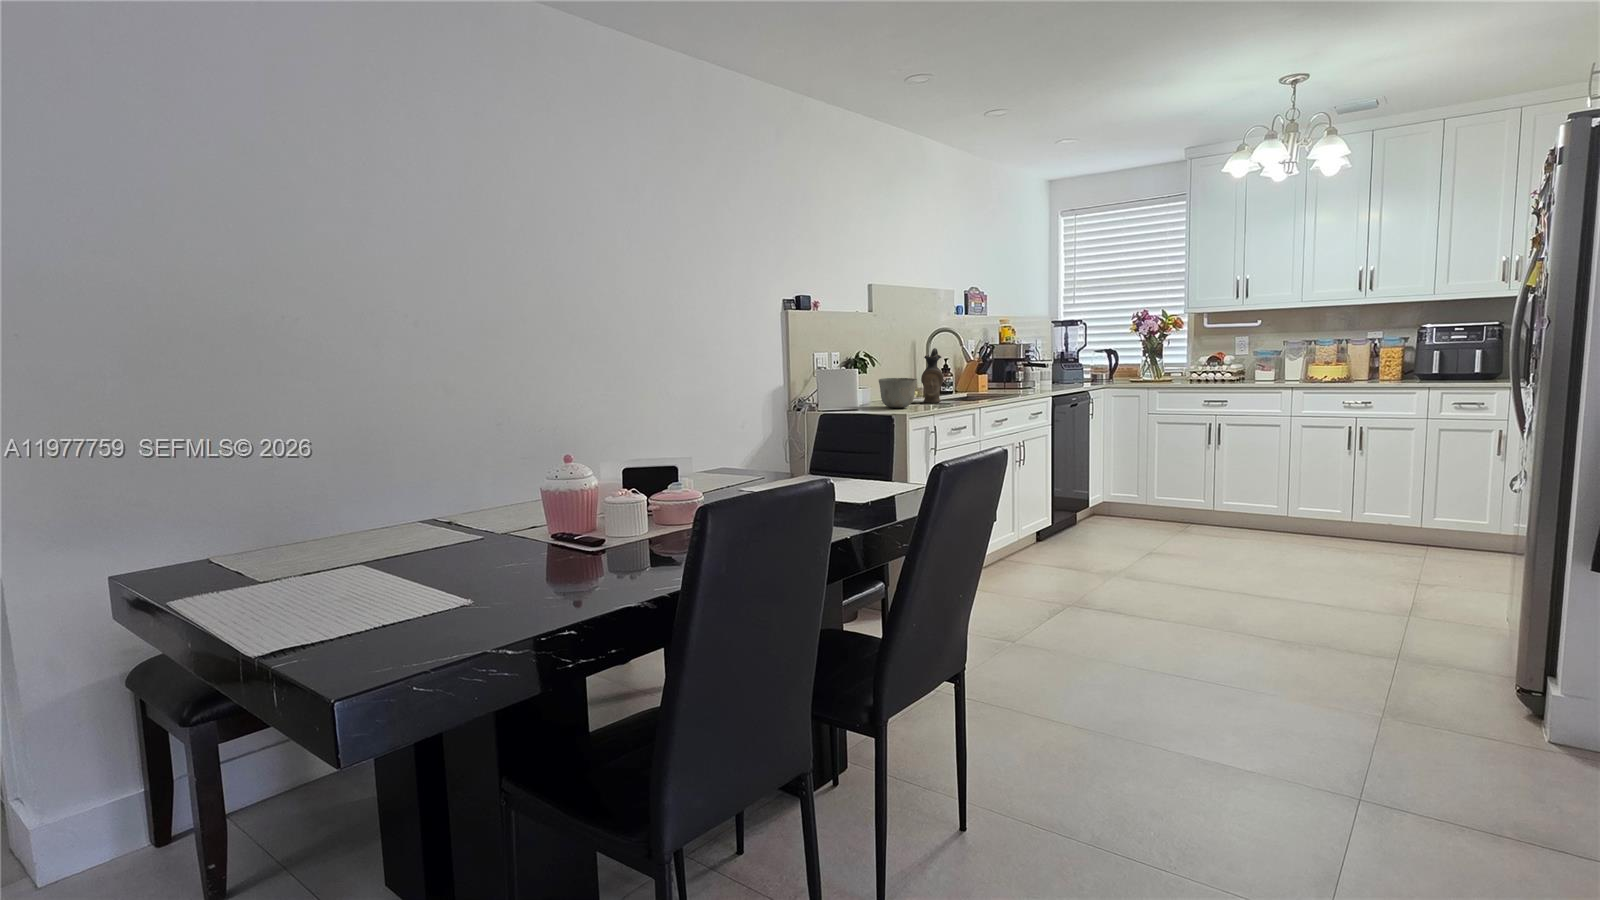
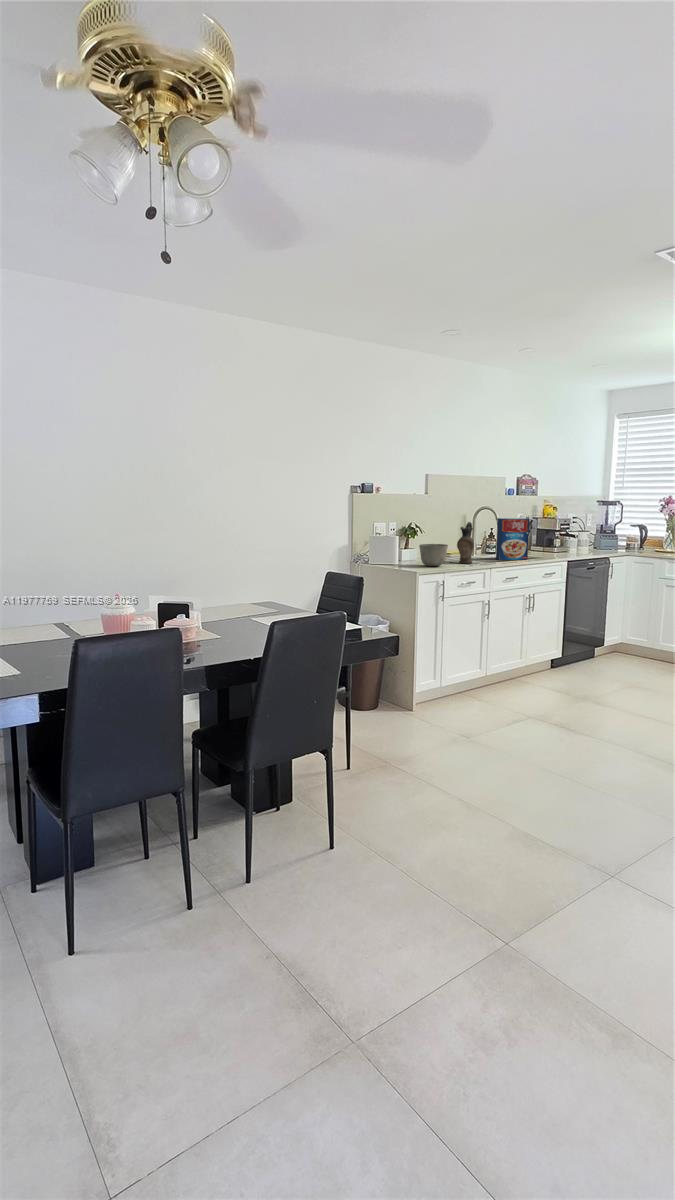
cereal box: none [961,343,1003,397] -> present [496,518,530,560]

